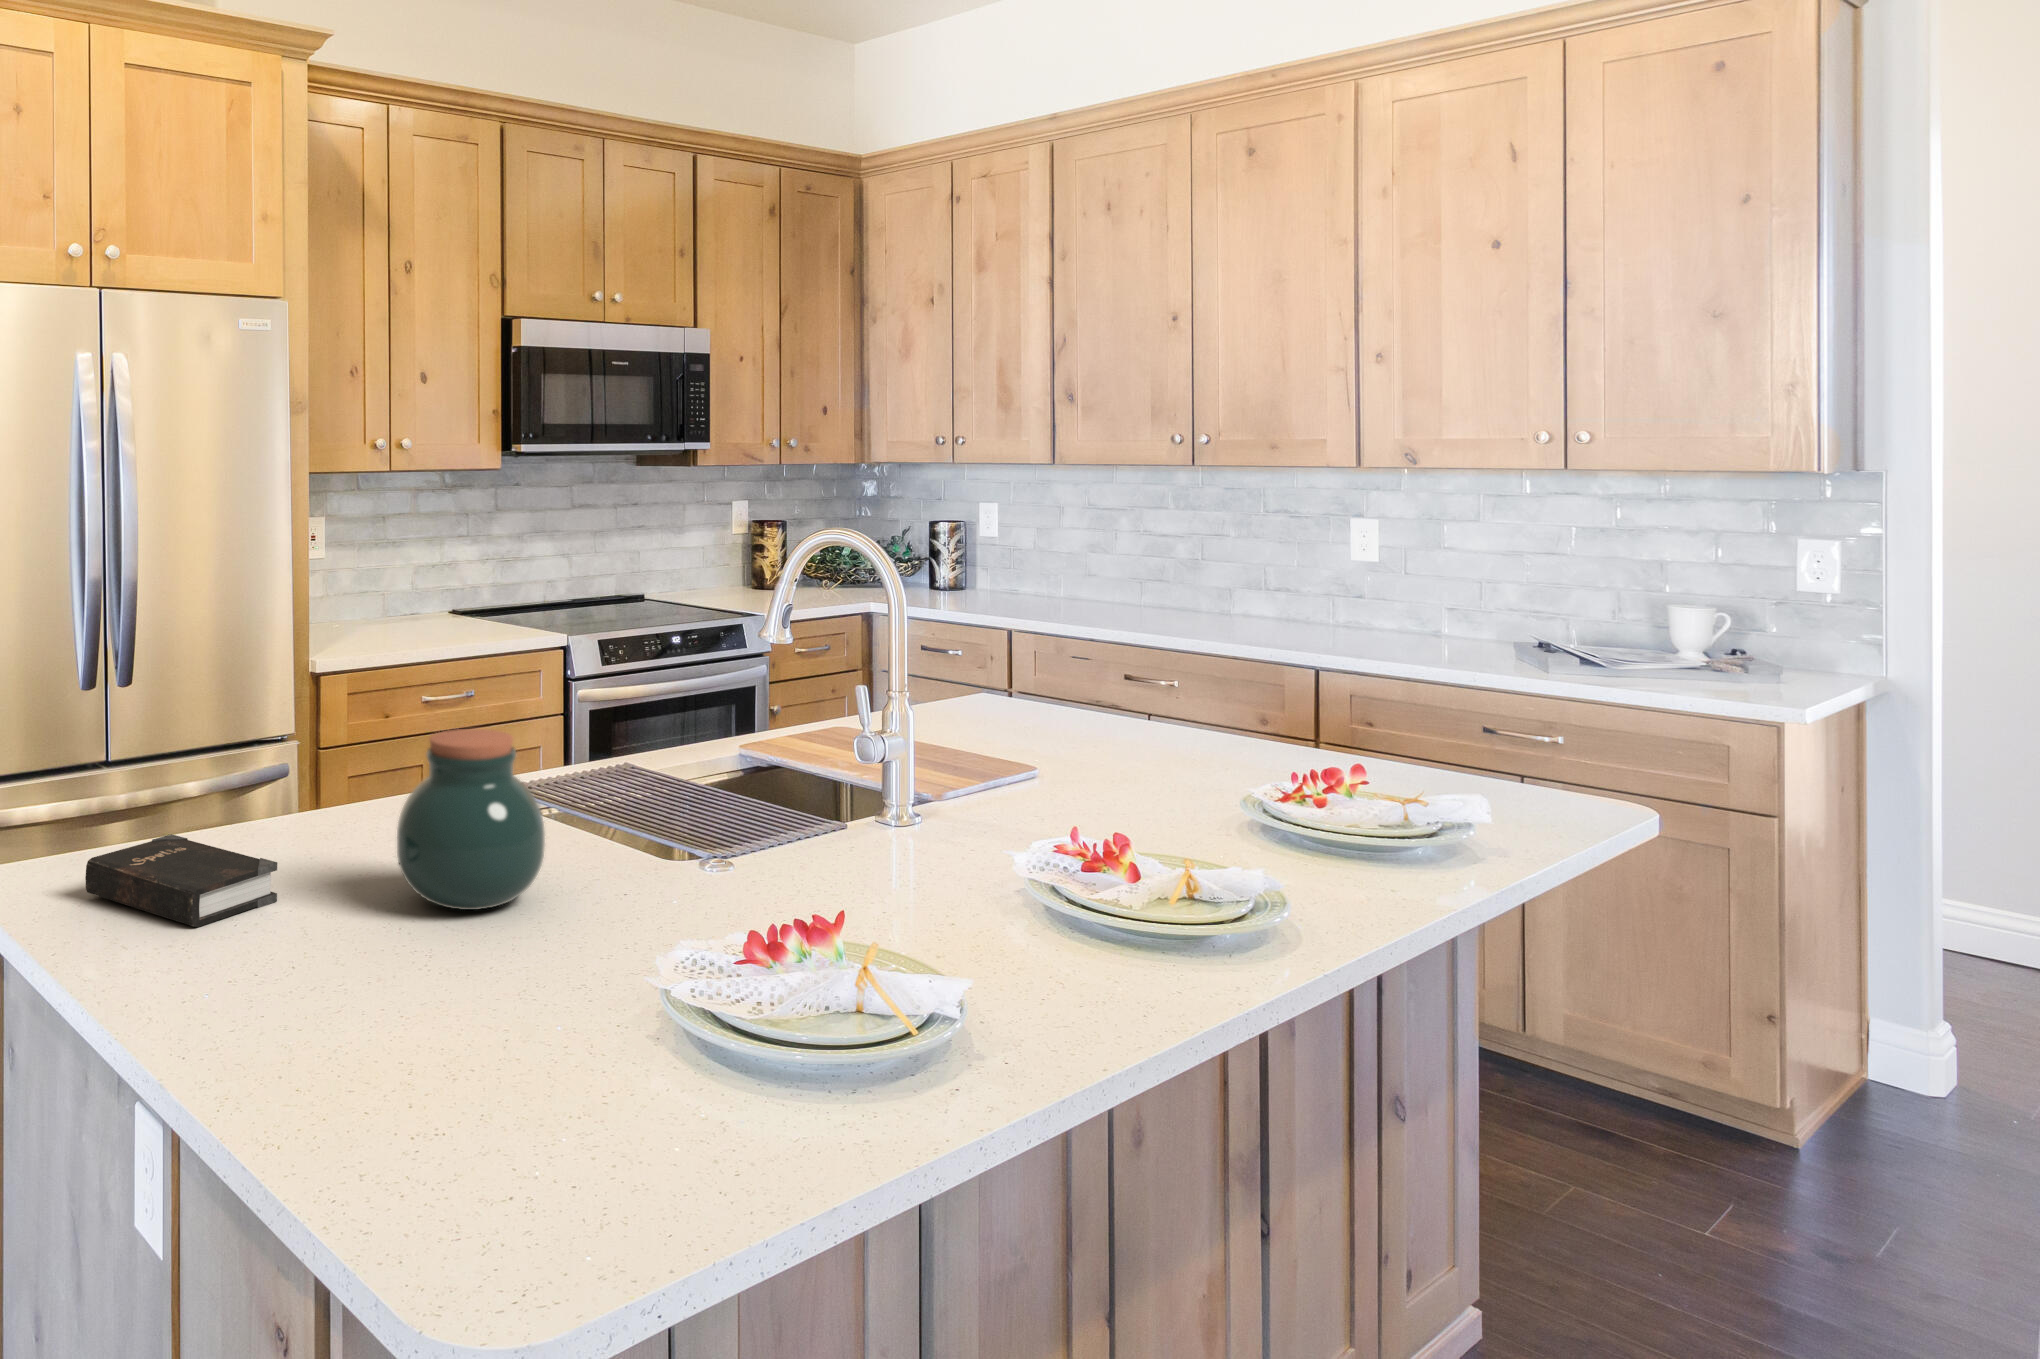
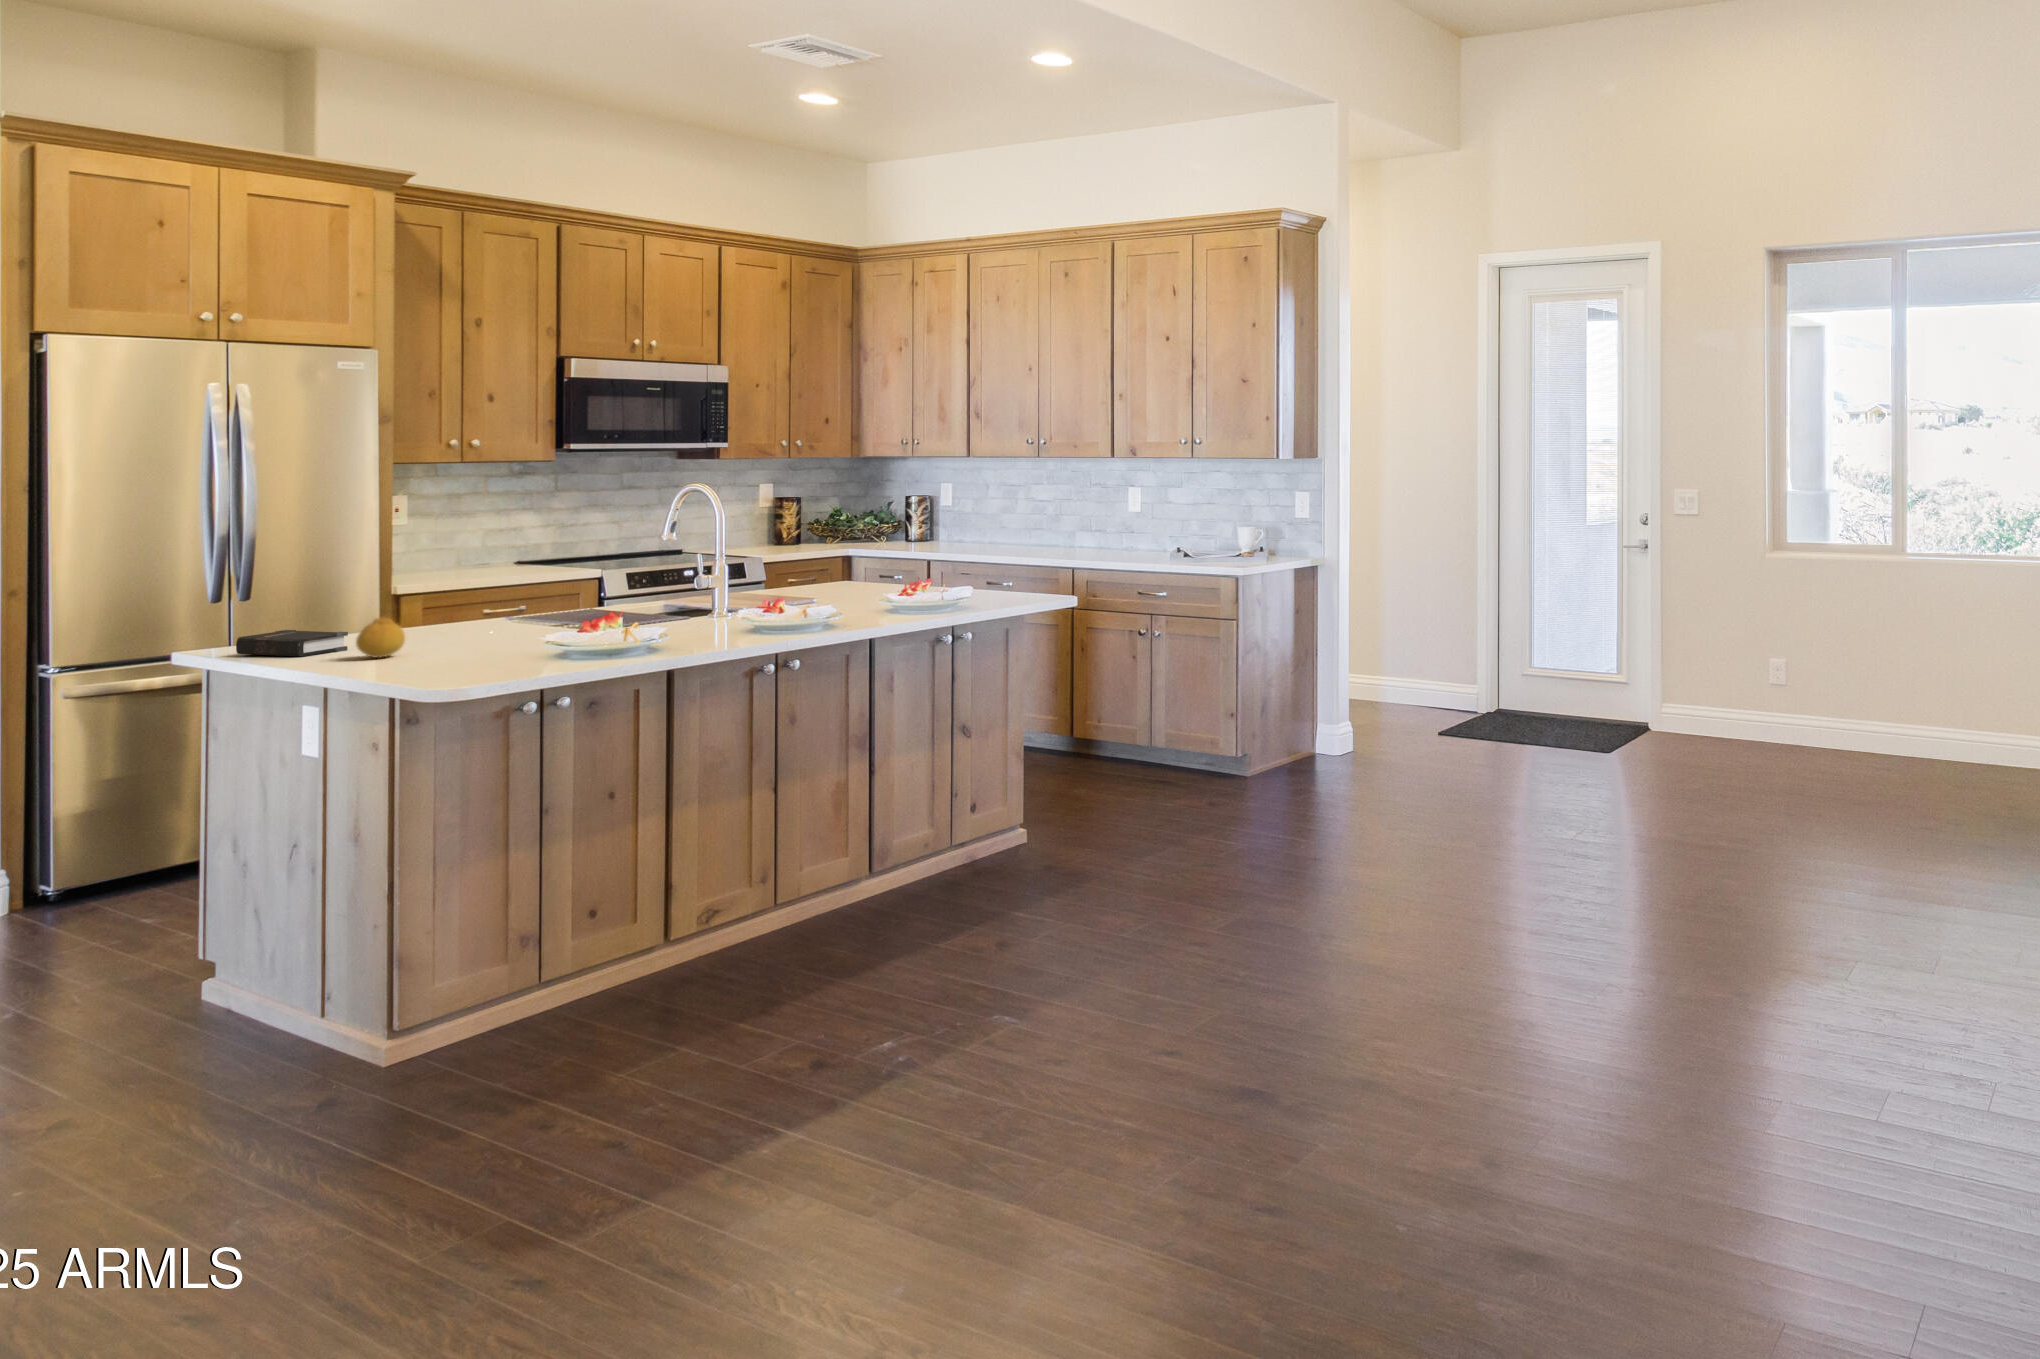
jar: present [397,729,545,910] -> none [414,568,494,644]
fruit: none [299,872,395,974] -> present [356,617,405,658]

